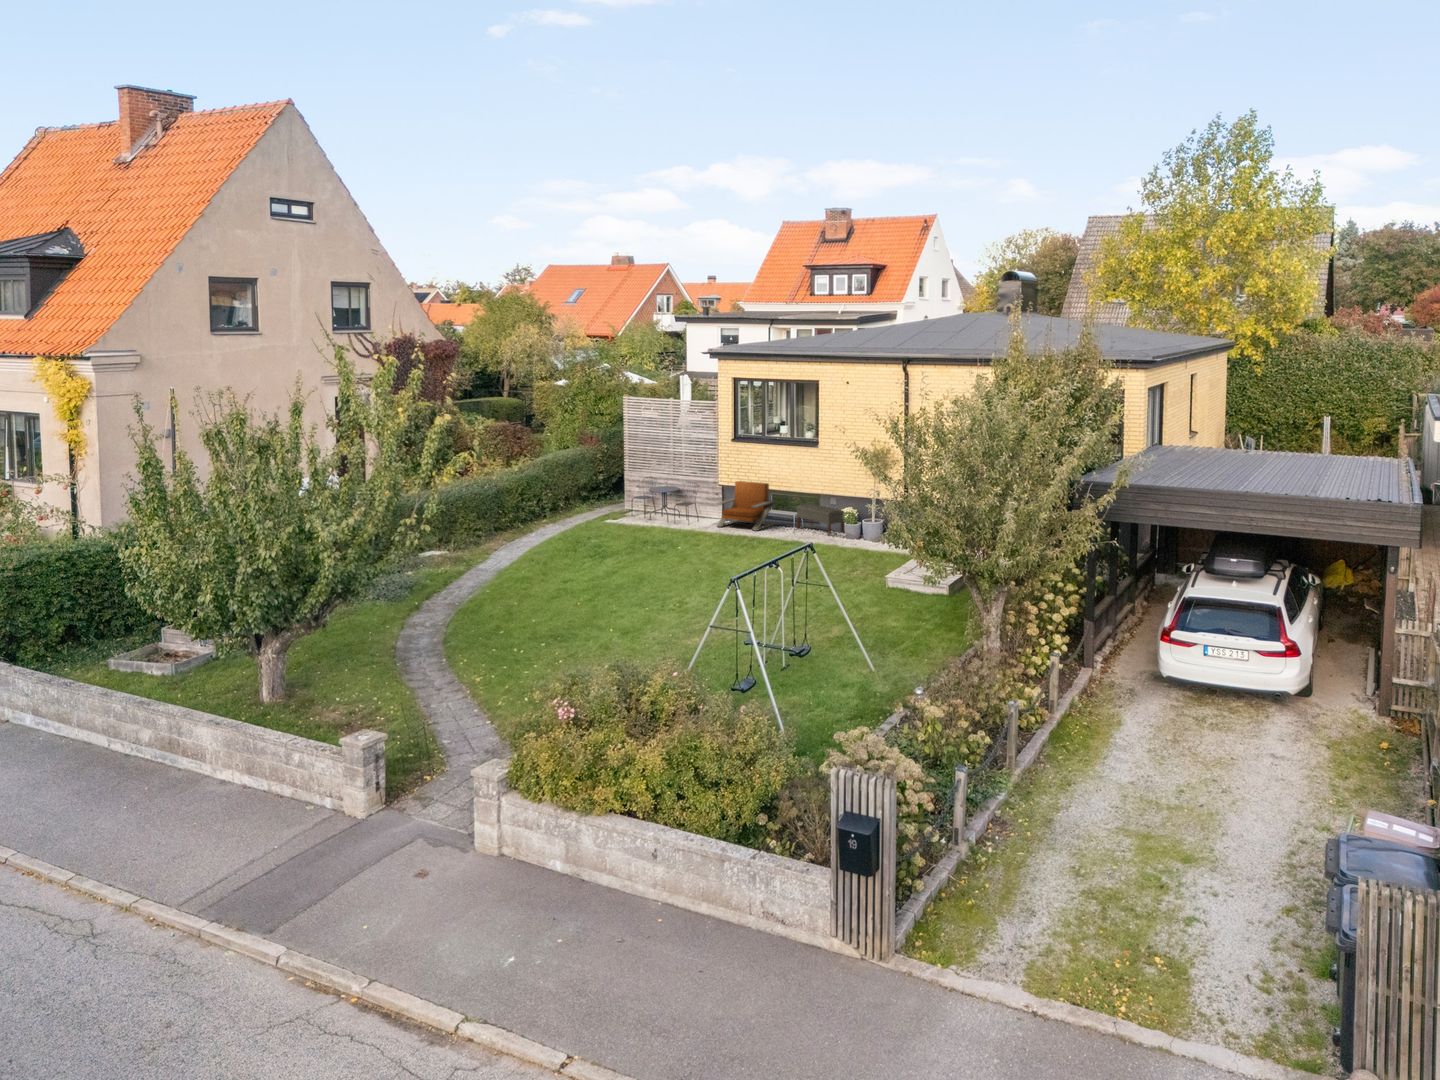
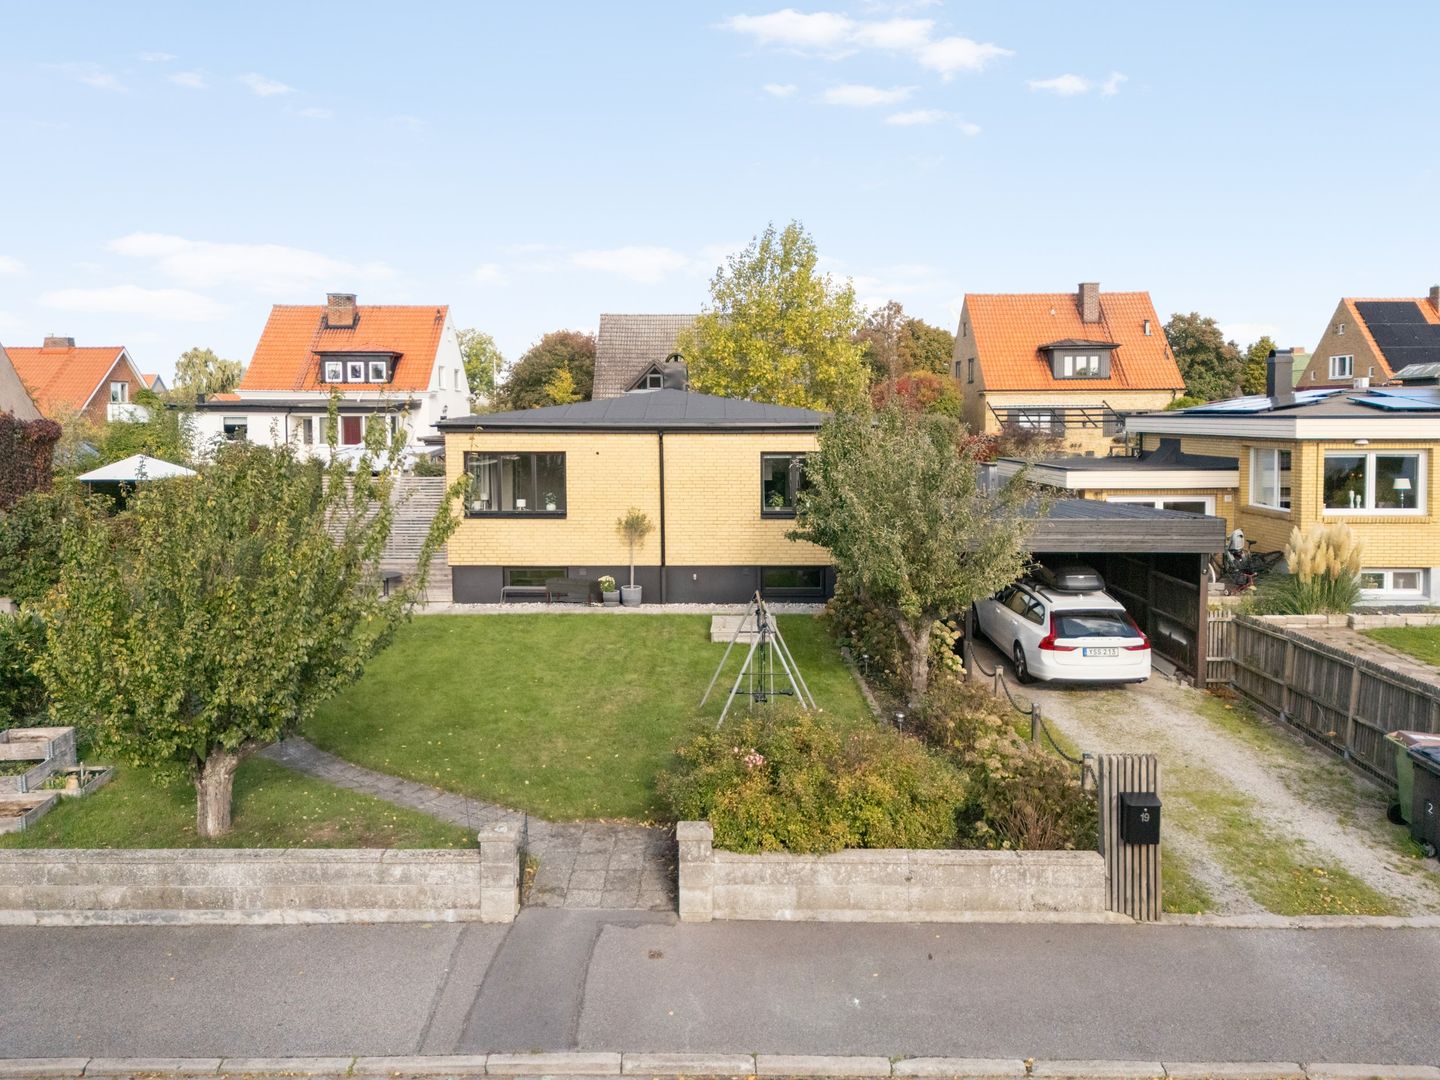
lounge chair: present [717,481,775,531] -> none [460,559,519,609]

